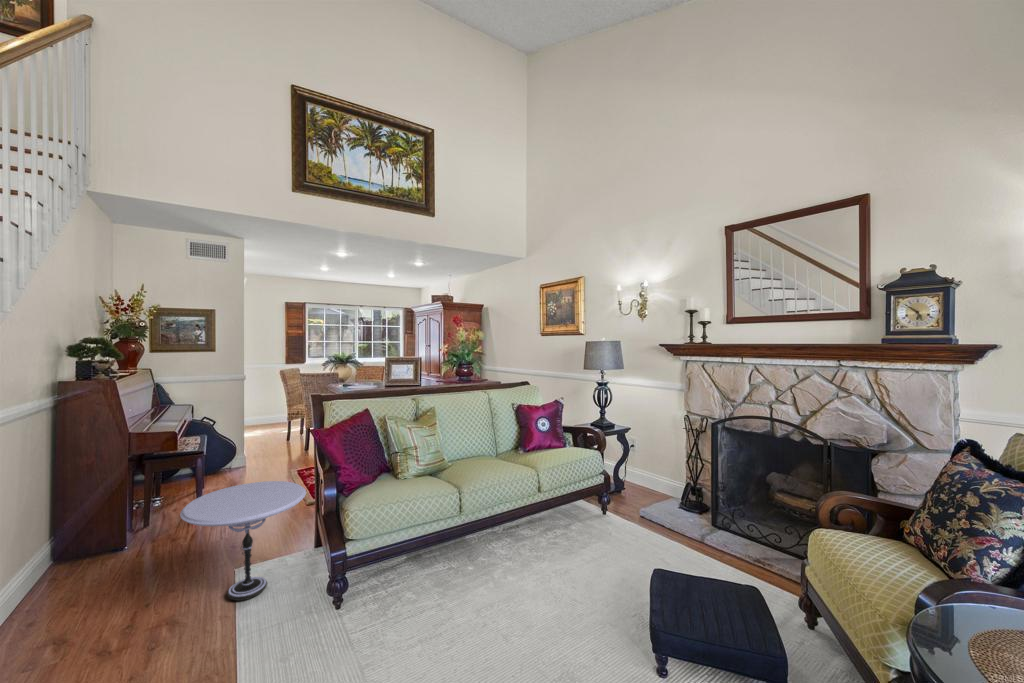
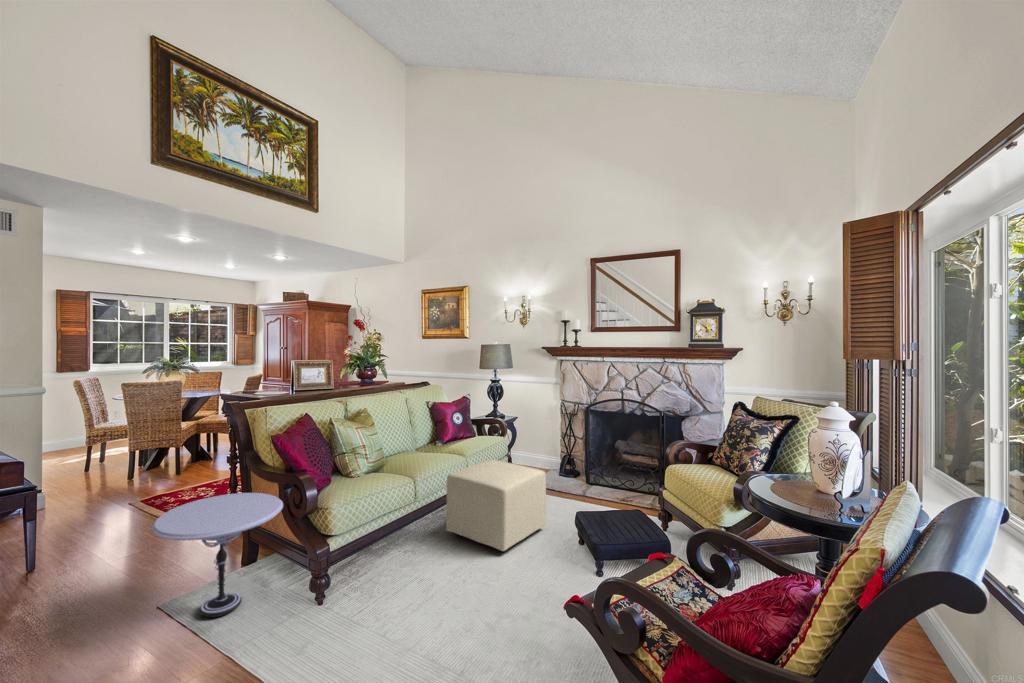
ottoman: none [494,478,616,602] -> present [446,460,546,551]

